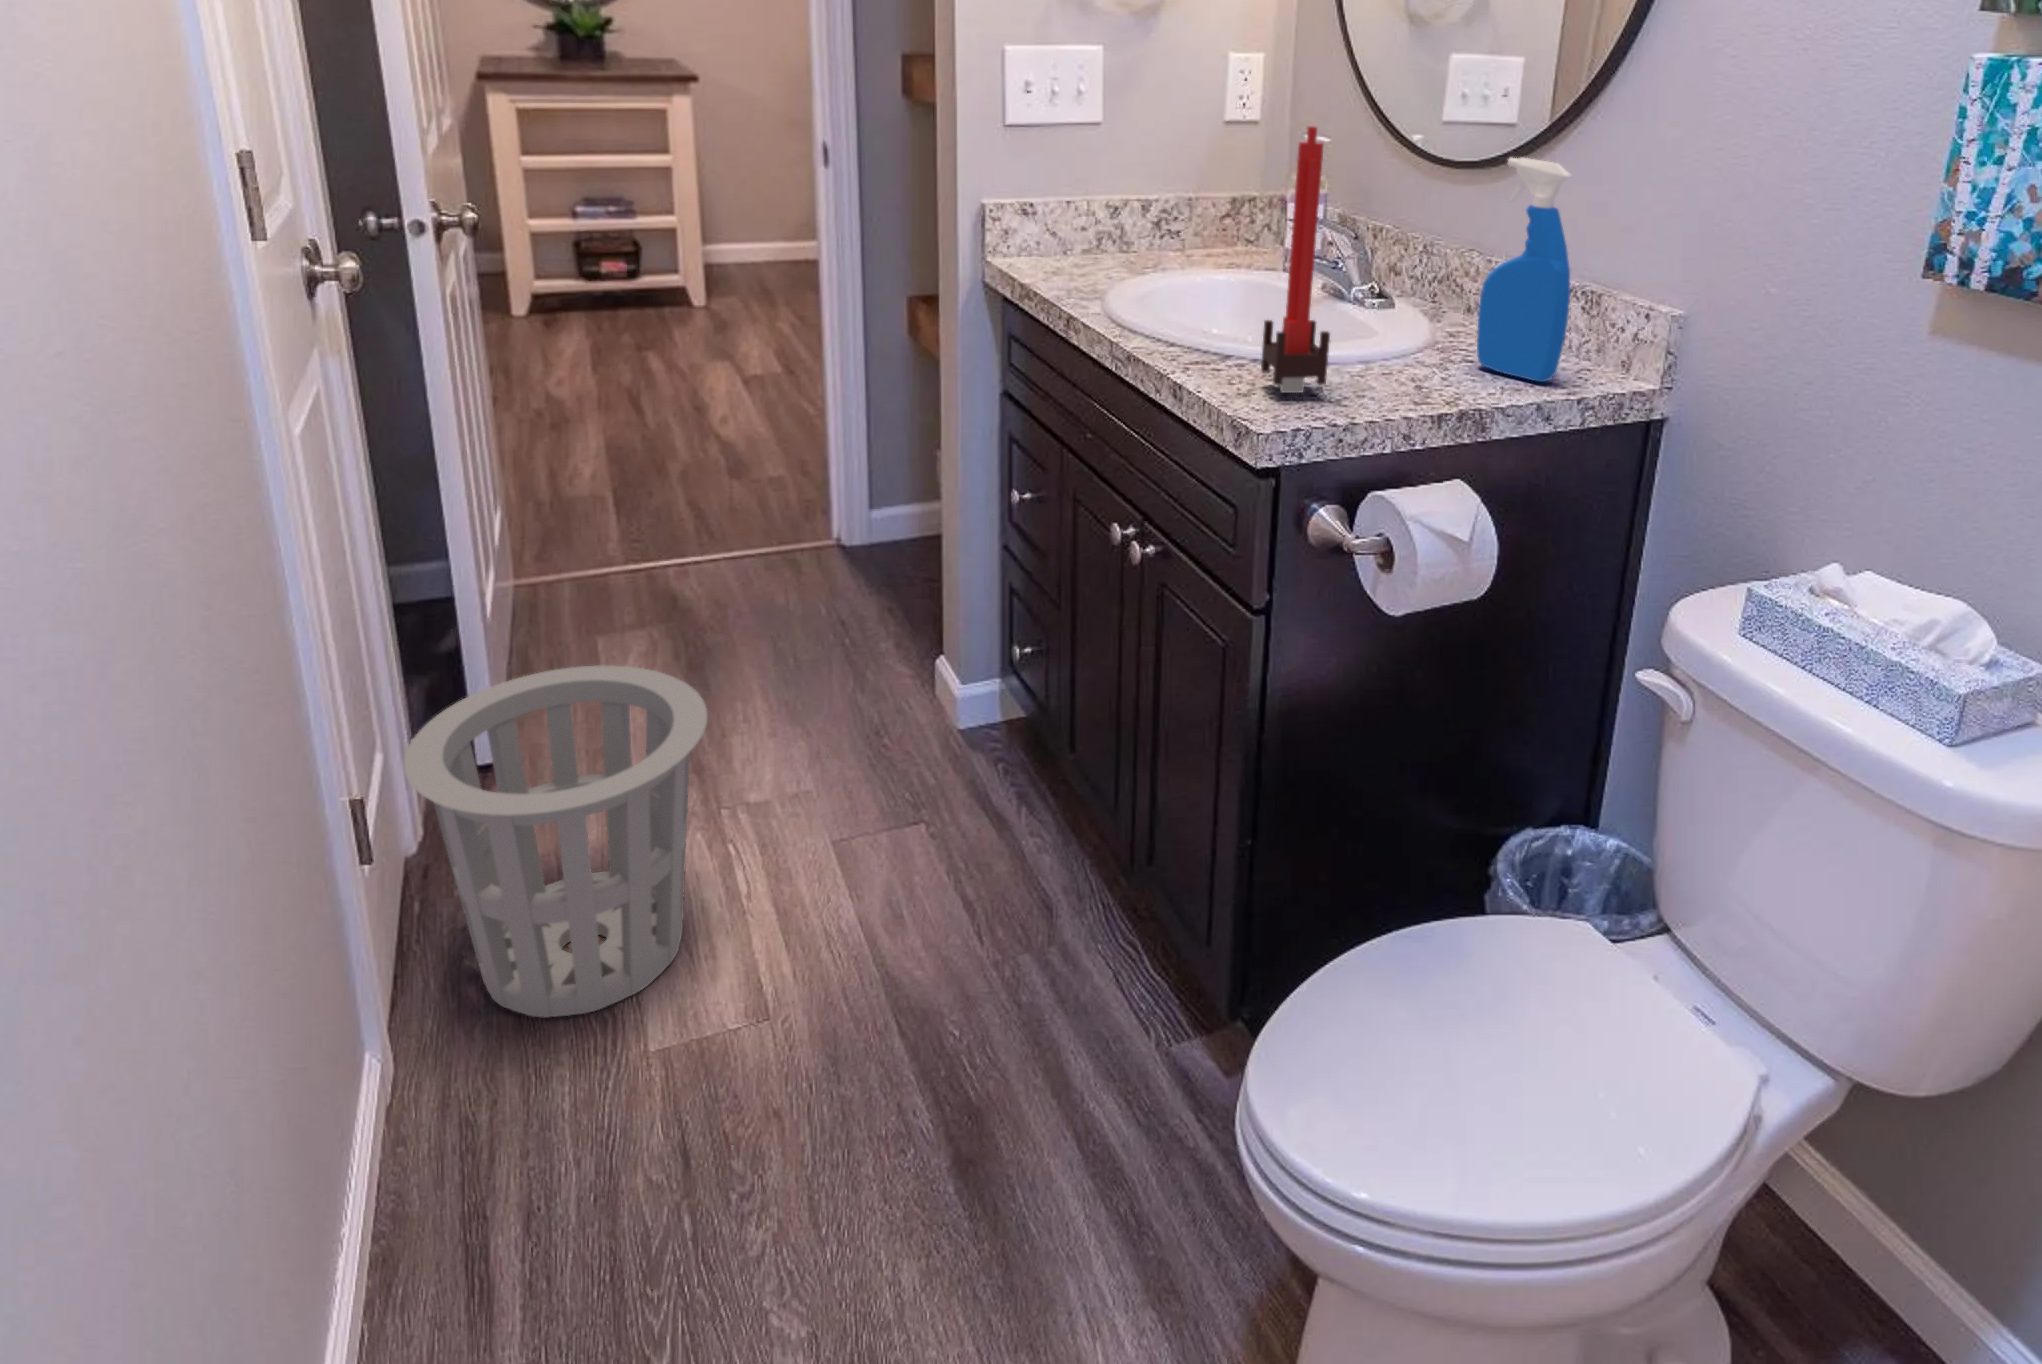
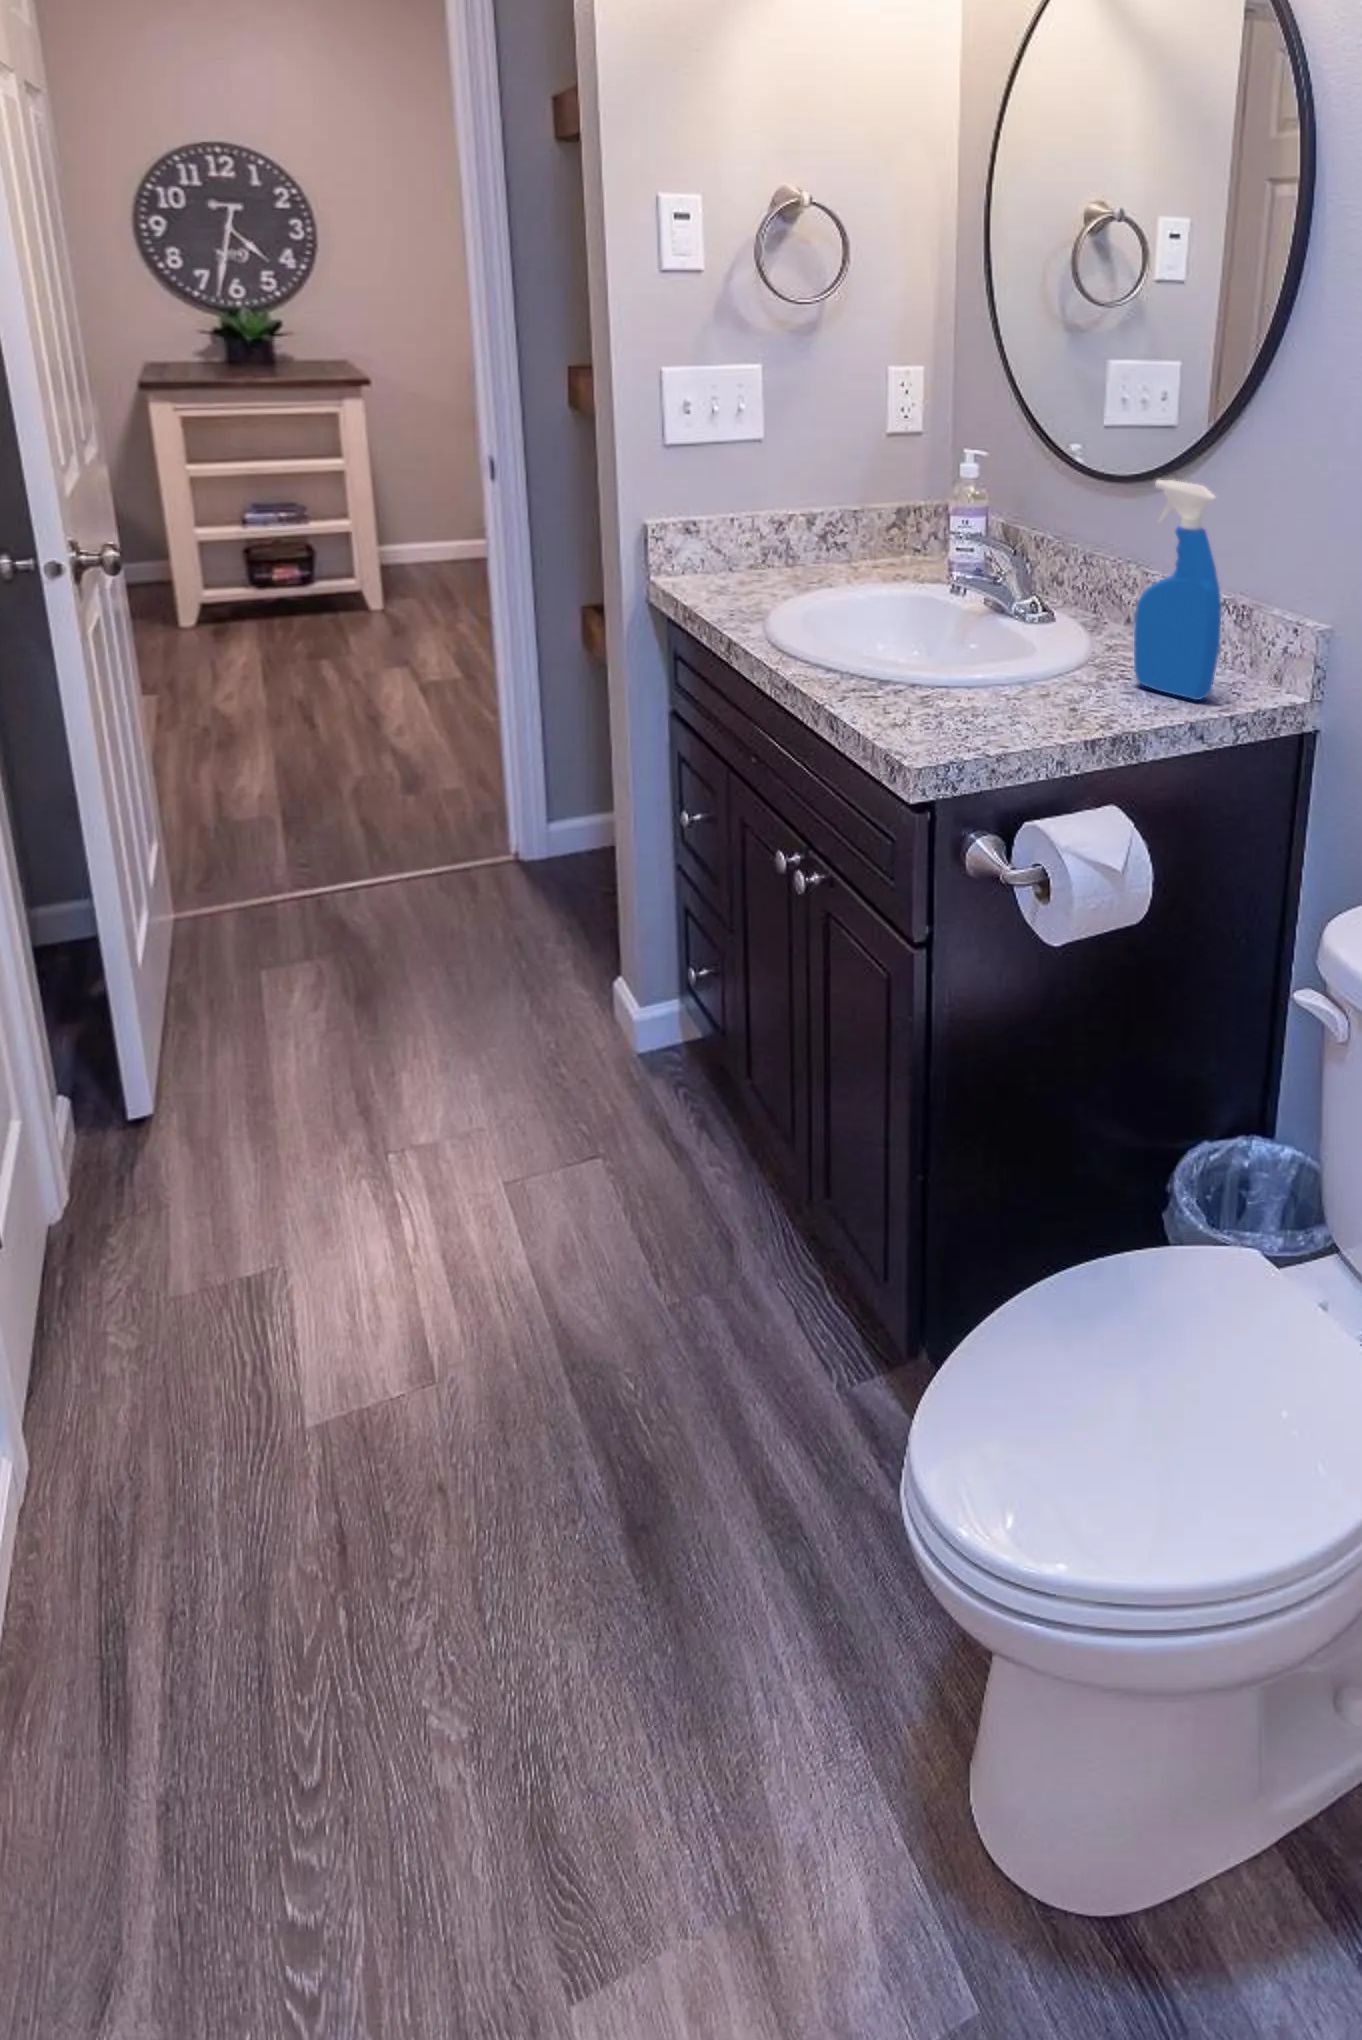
candle: present [1261,126,1330,393] -> none [916,460,982,722]
waste basket: present [404,665,707,1017] -> none [44,1012,366,1391]

